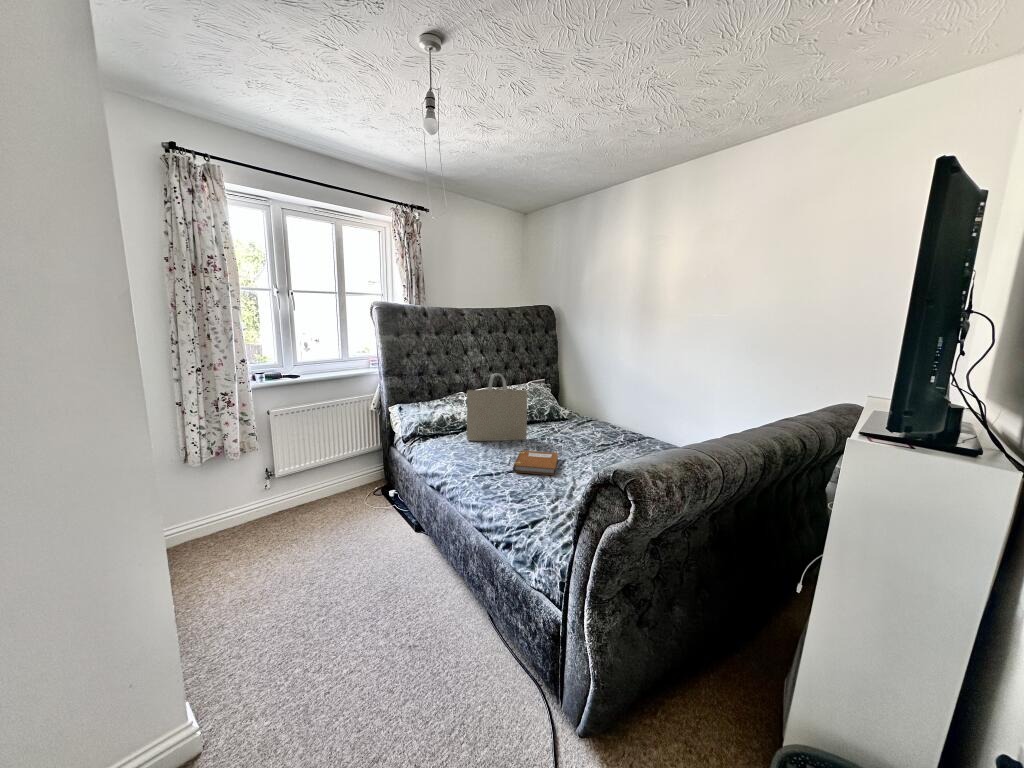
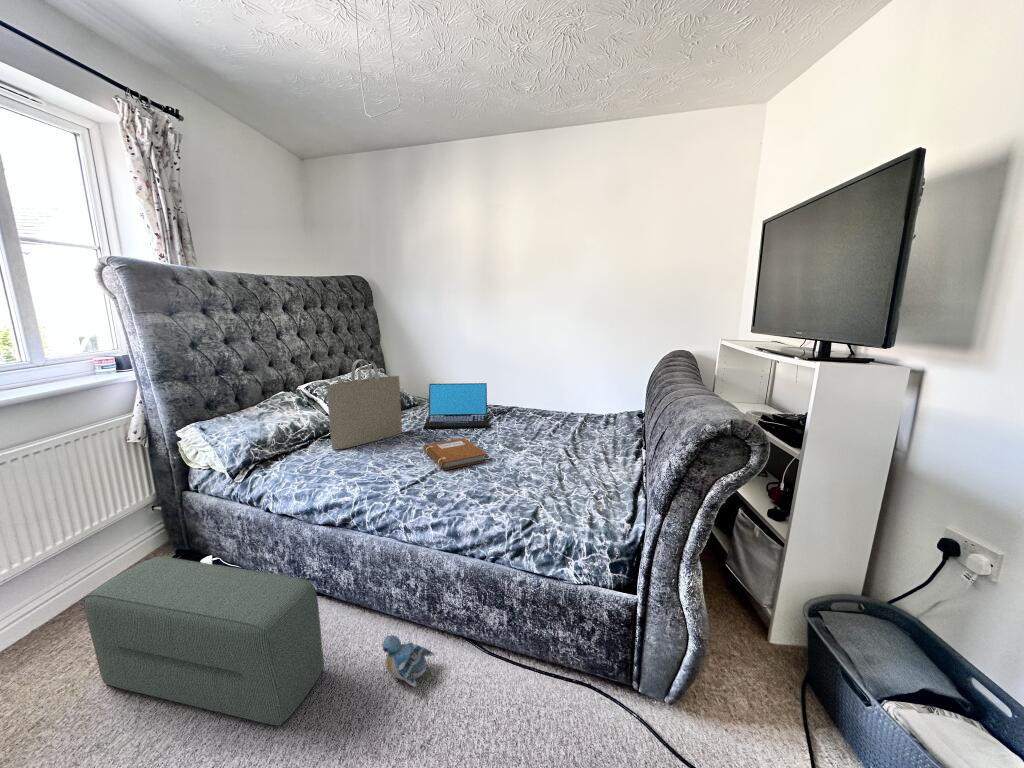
laptop: none [544,402,620,451] -> present [423,383,488,428]
pouf: none [323,477,402,592] -> present [84,557,324,725]
plush toy: none [425,573,455,615] -> present [382,635,434,687]

